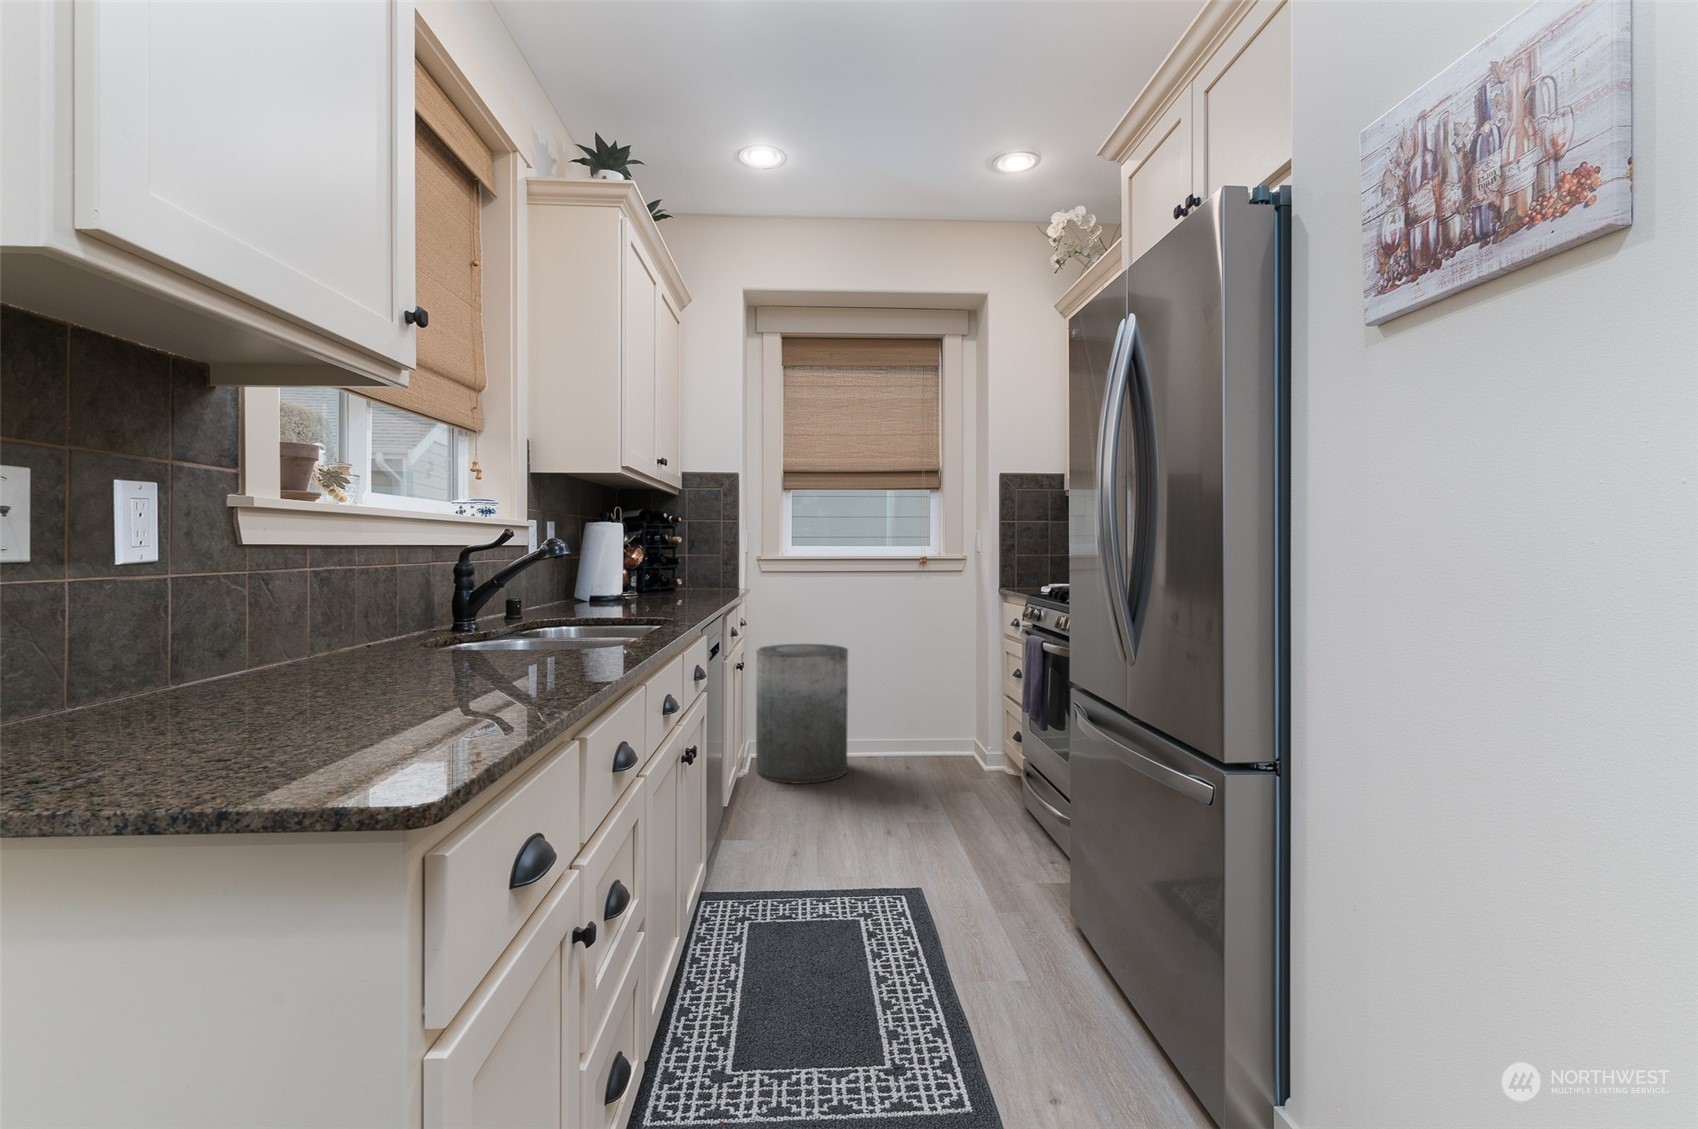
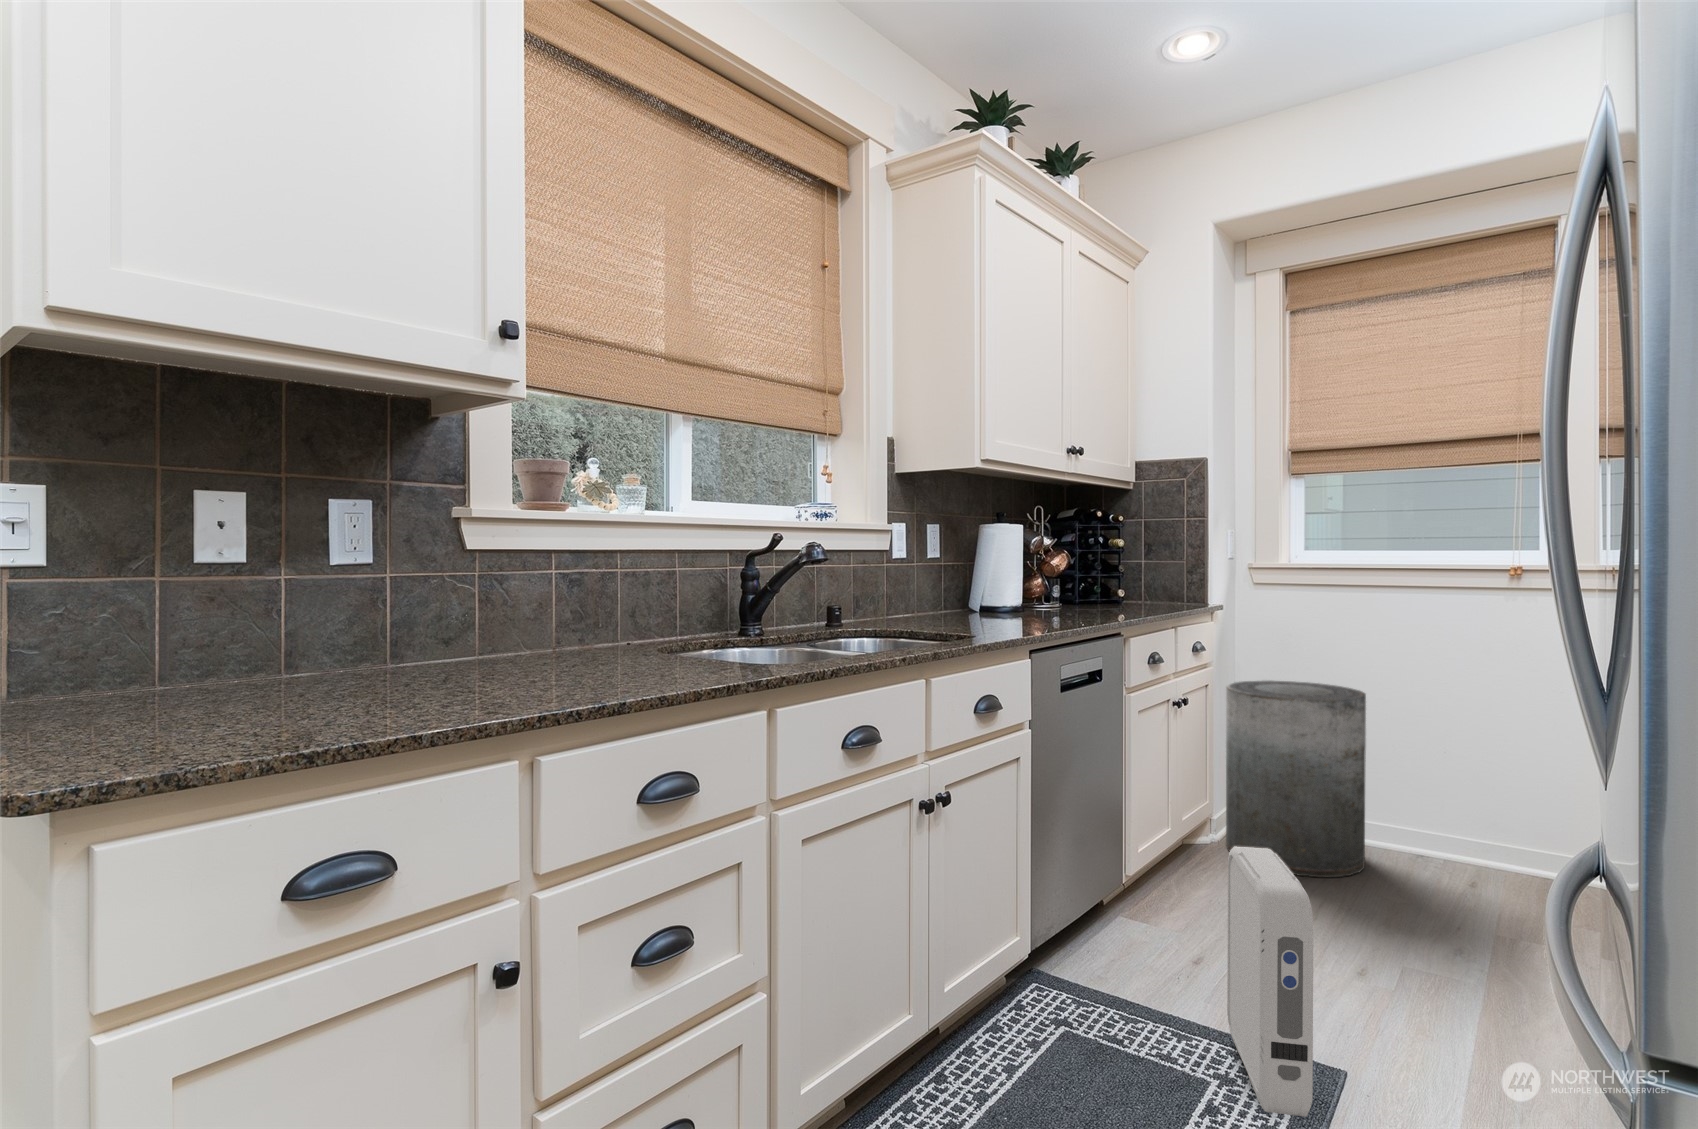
air purifier: none [847,753,926,923] -> present [1227,846,1314,1117]

